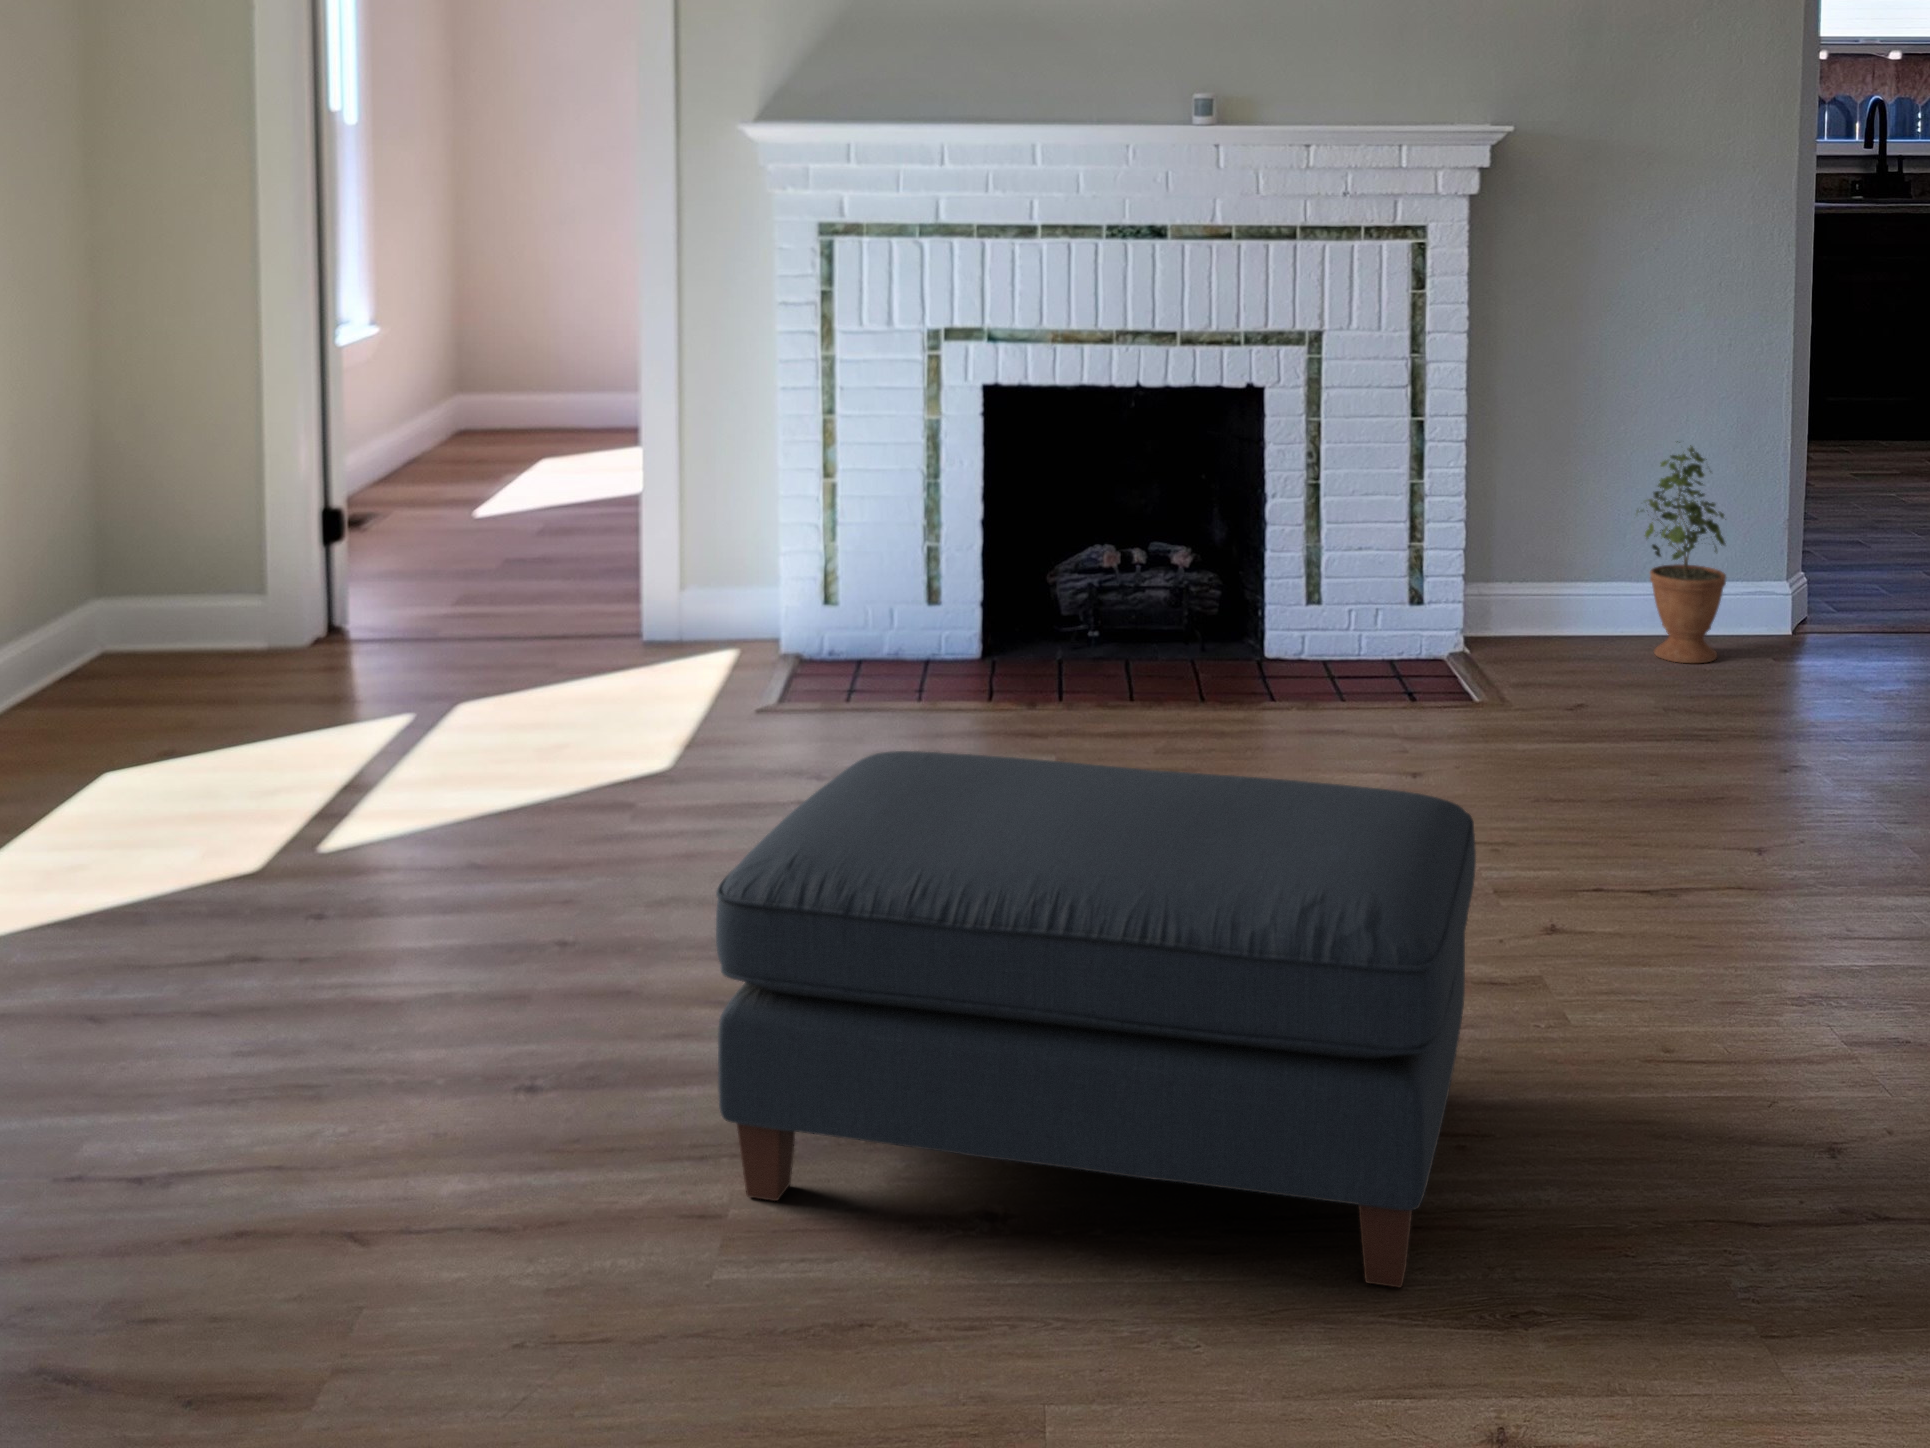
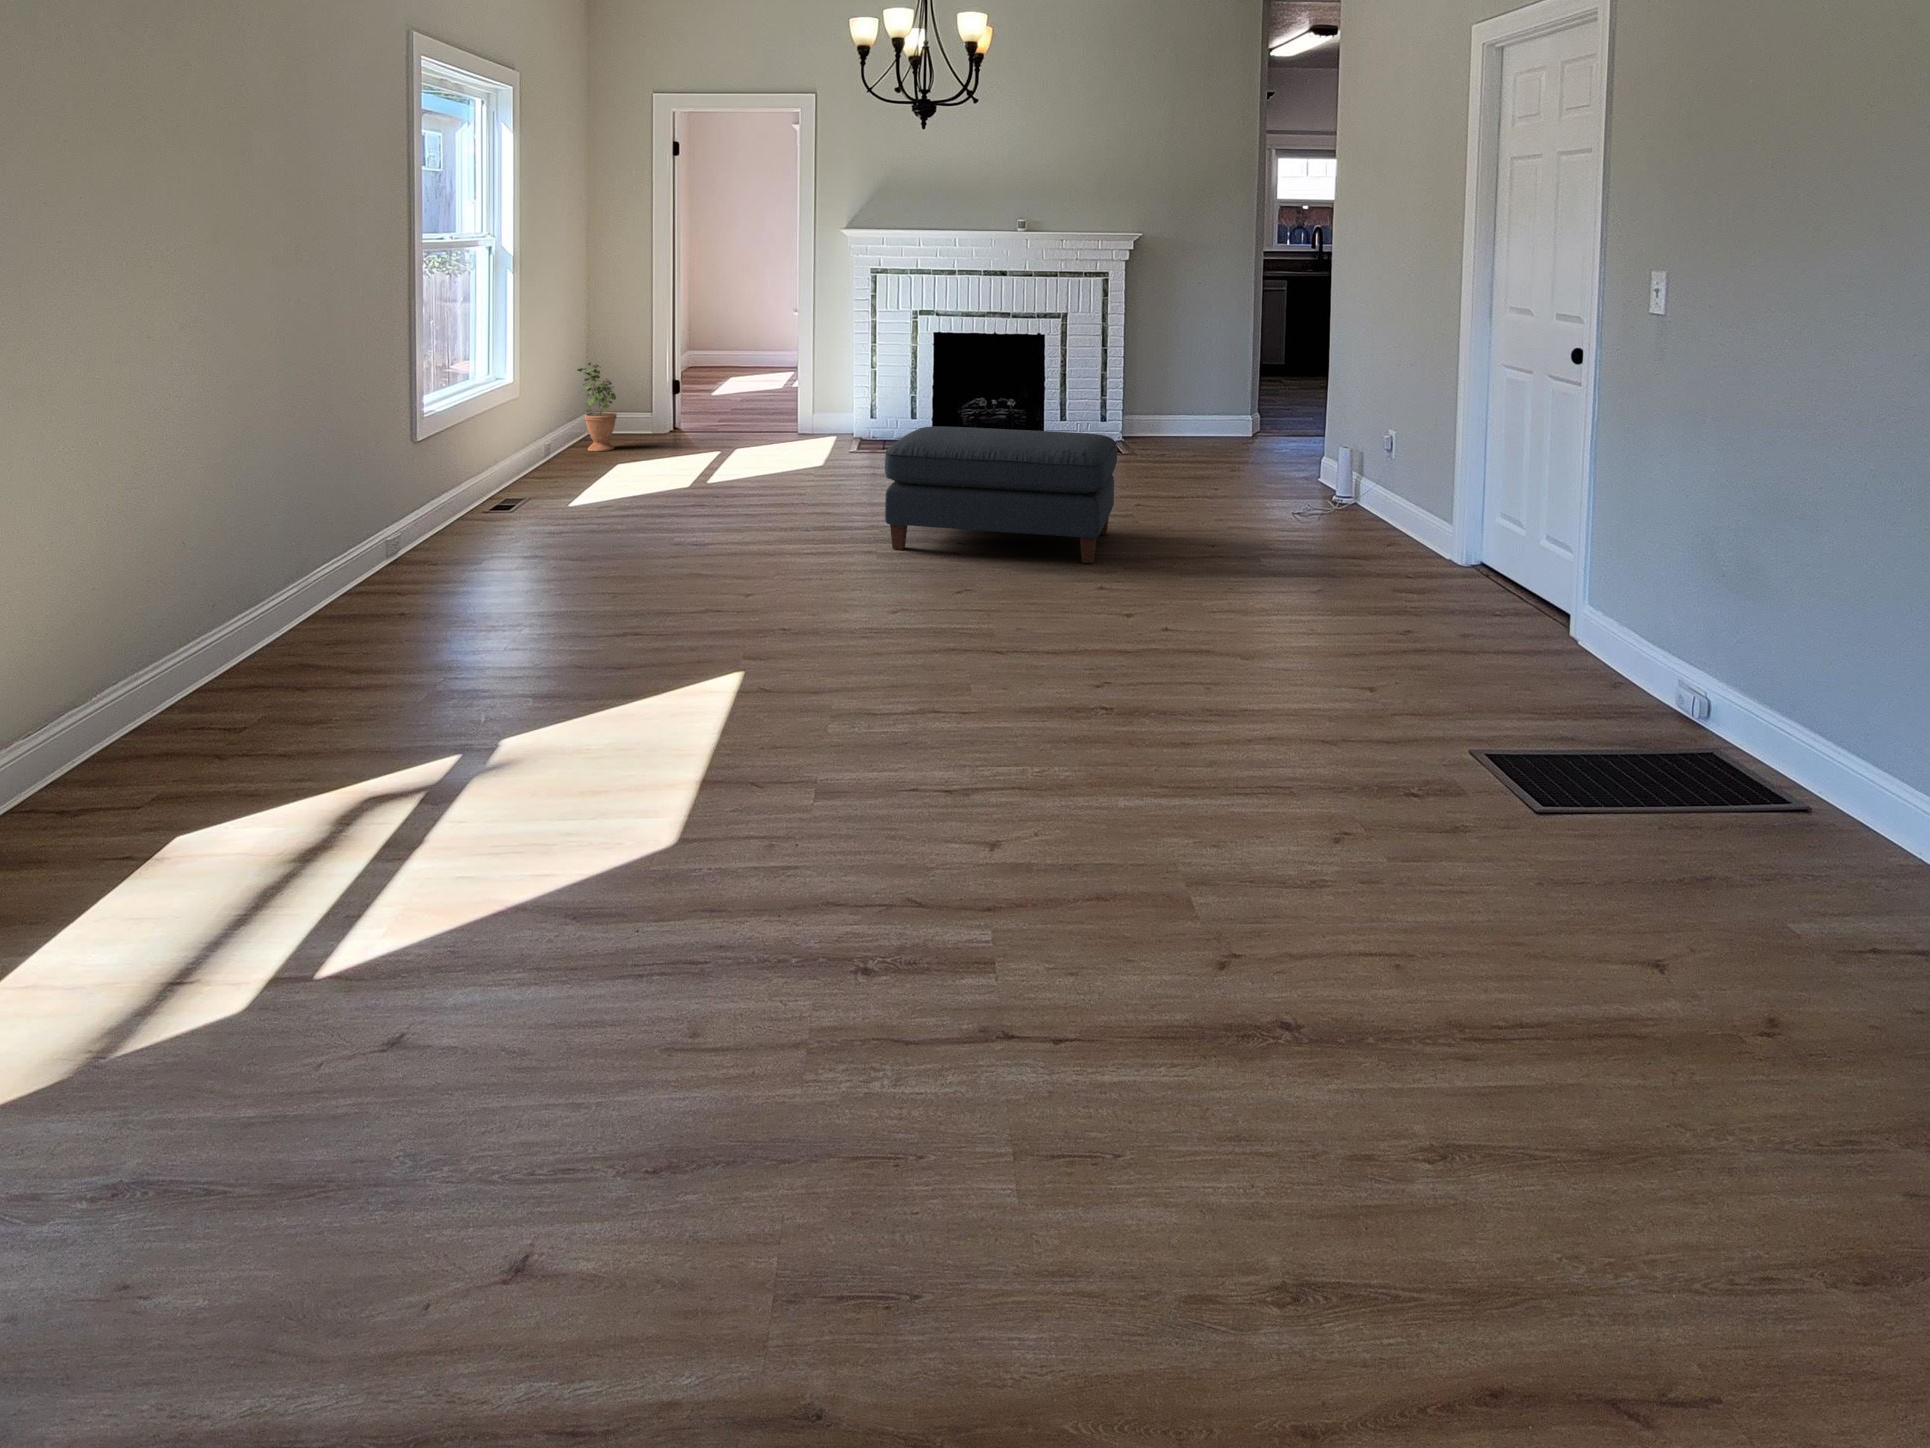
potted plant: present [1637,445,1726,663] -> present [577,361,617,451]

